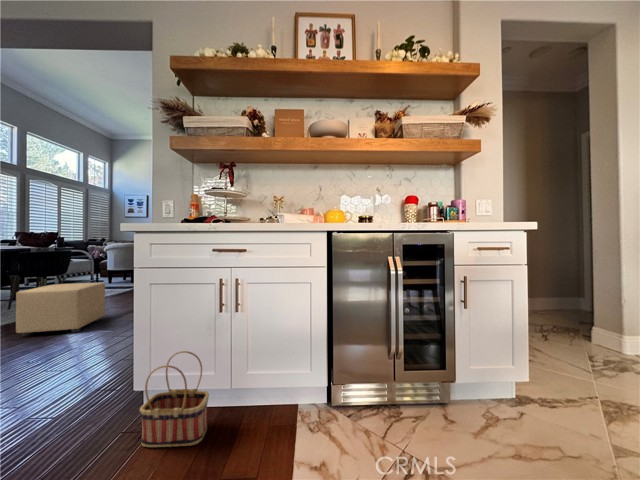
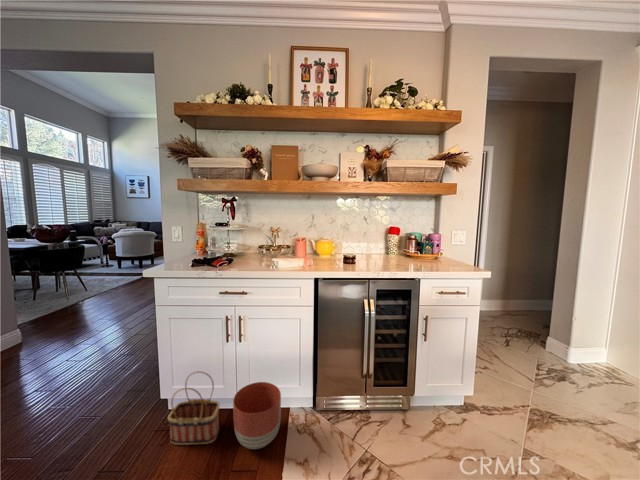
ottoman: present [16,283,105,336] -> none [44,280,121,331]
planter: none [226,365,288,449] -> present [233,382,281,449]

